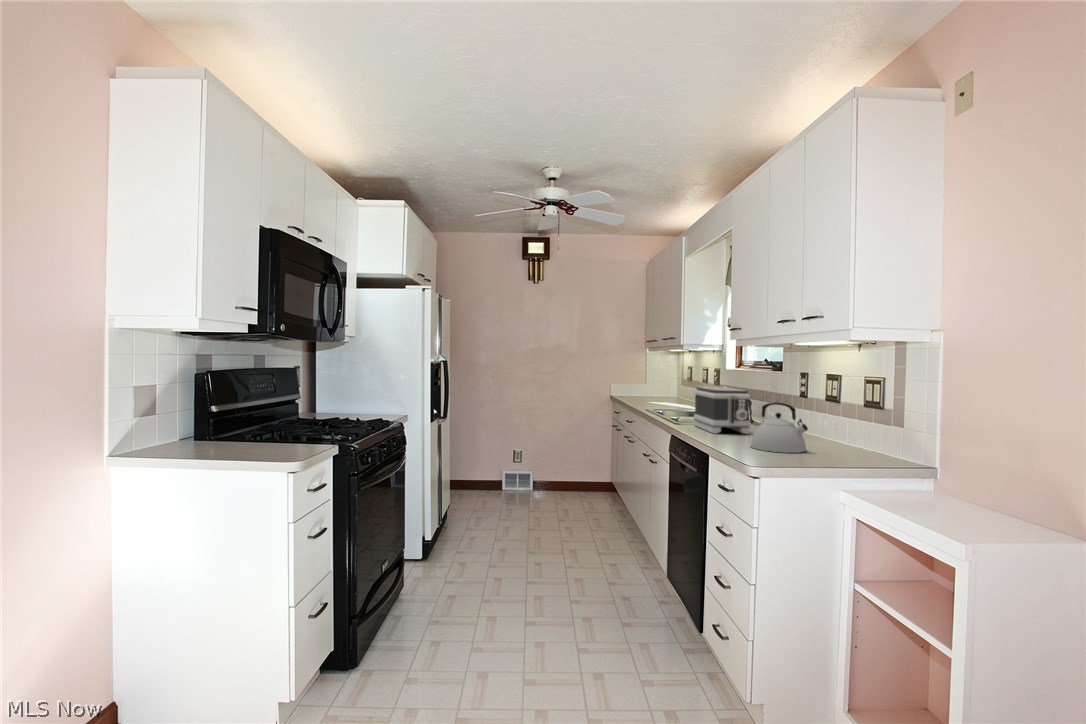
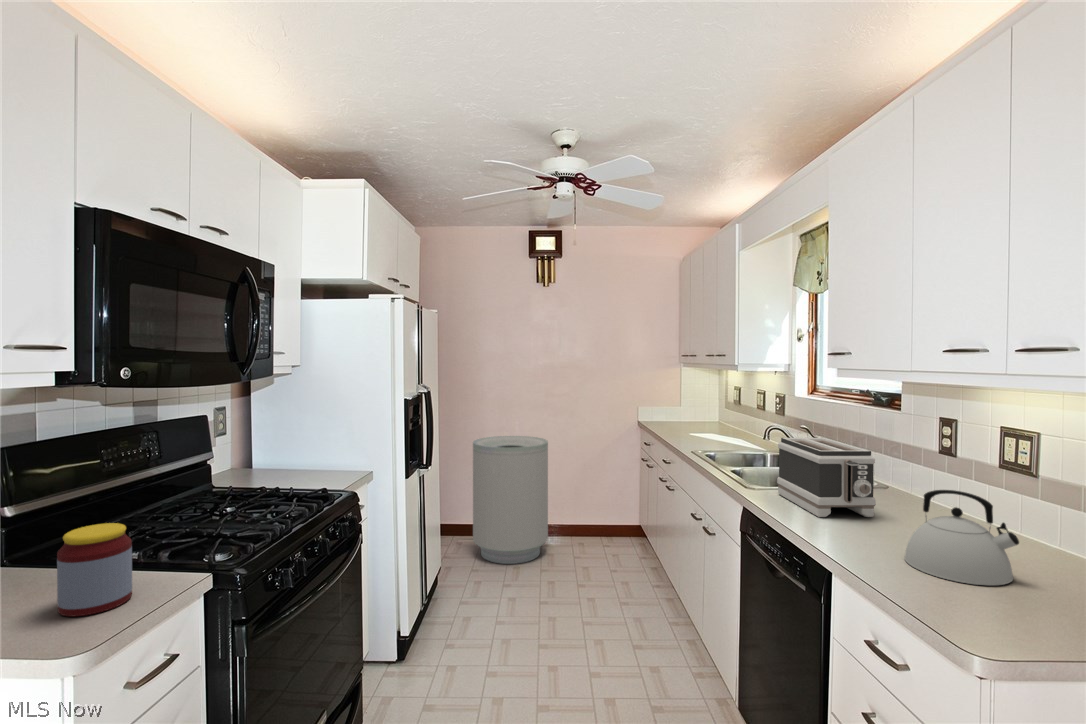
trash can: none [474,406,536,506] -> present [473,436,548,564]
jar: none [263,407,300,452] -> present [57,523,132,617]

